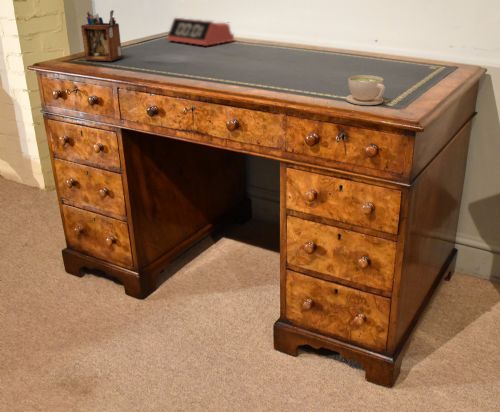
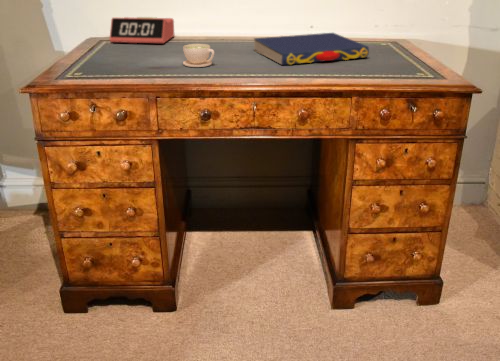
desk organizer: present [81,10,122,61] -> none [74,15,114,73]
book: none [259,47,368,79] -> present [254,33,369,65]
coffee cup: present [346,75,385,105] -> present [183,44,215,67]

